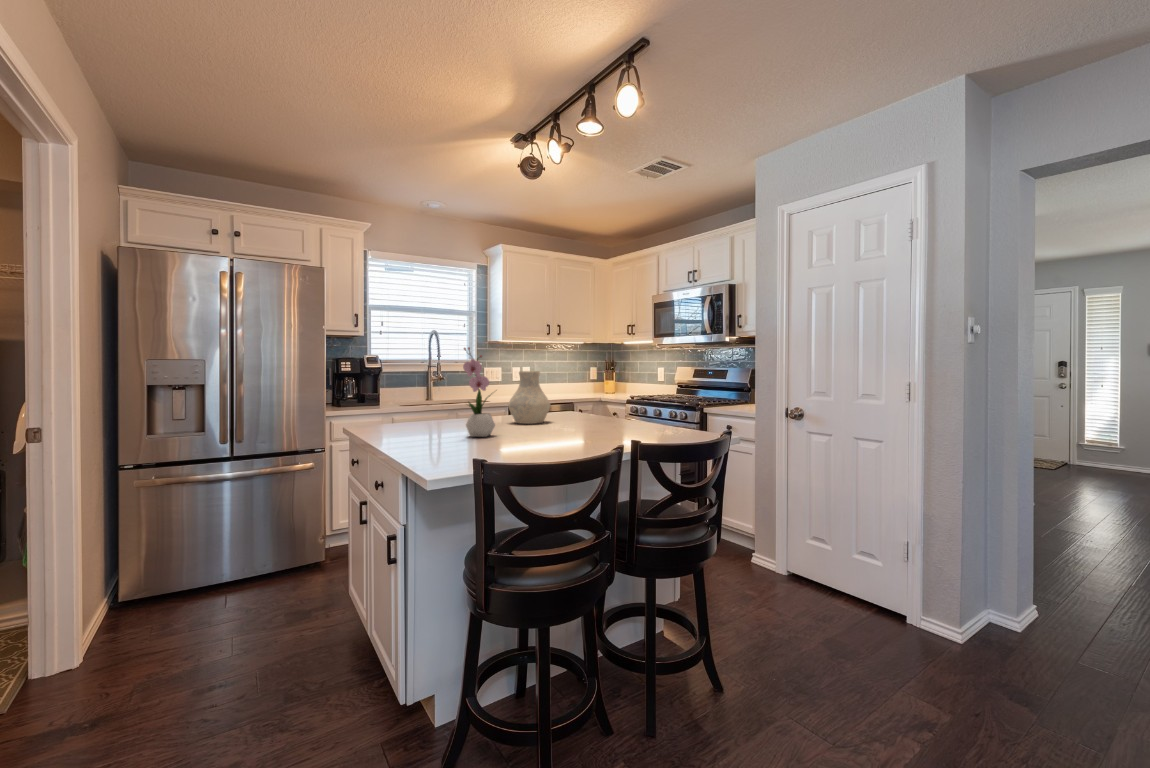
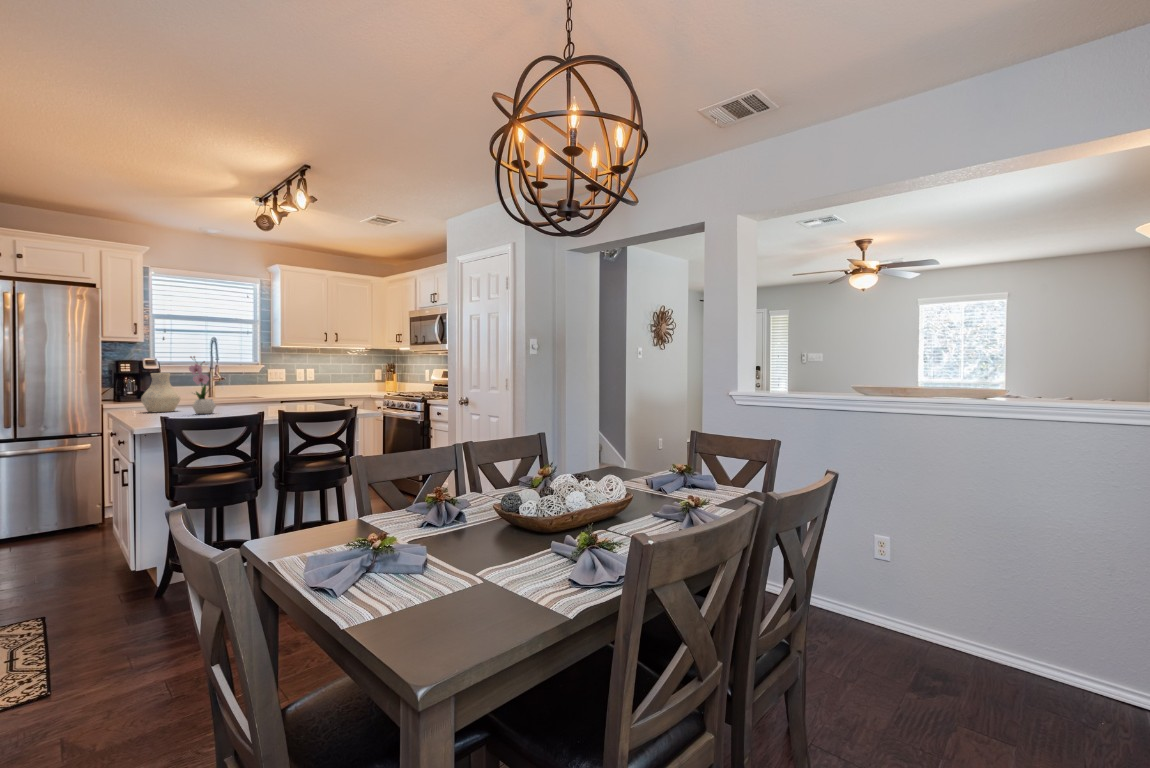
vase: present [508,371,550,424] -> present [141,373,180,412]

